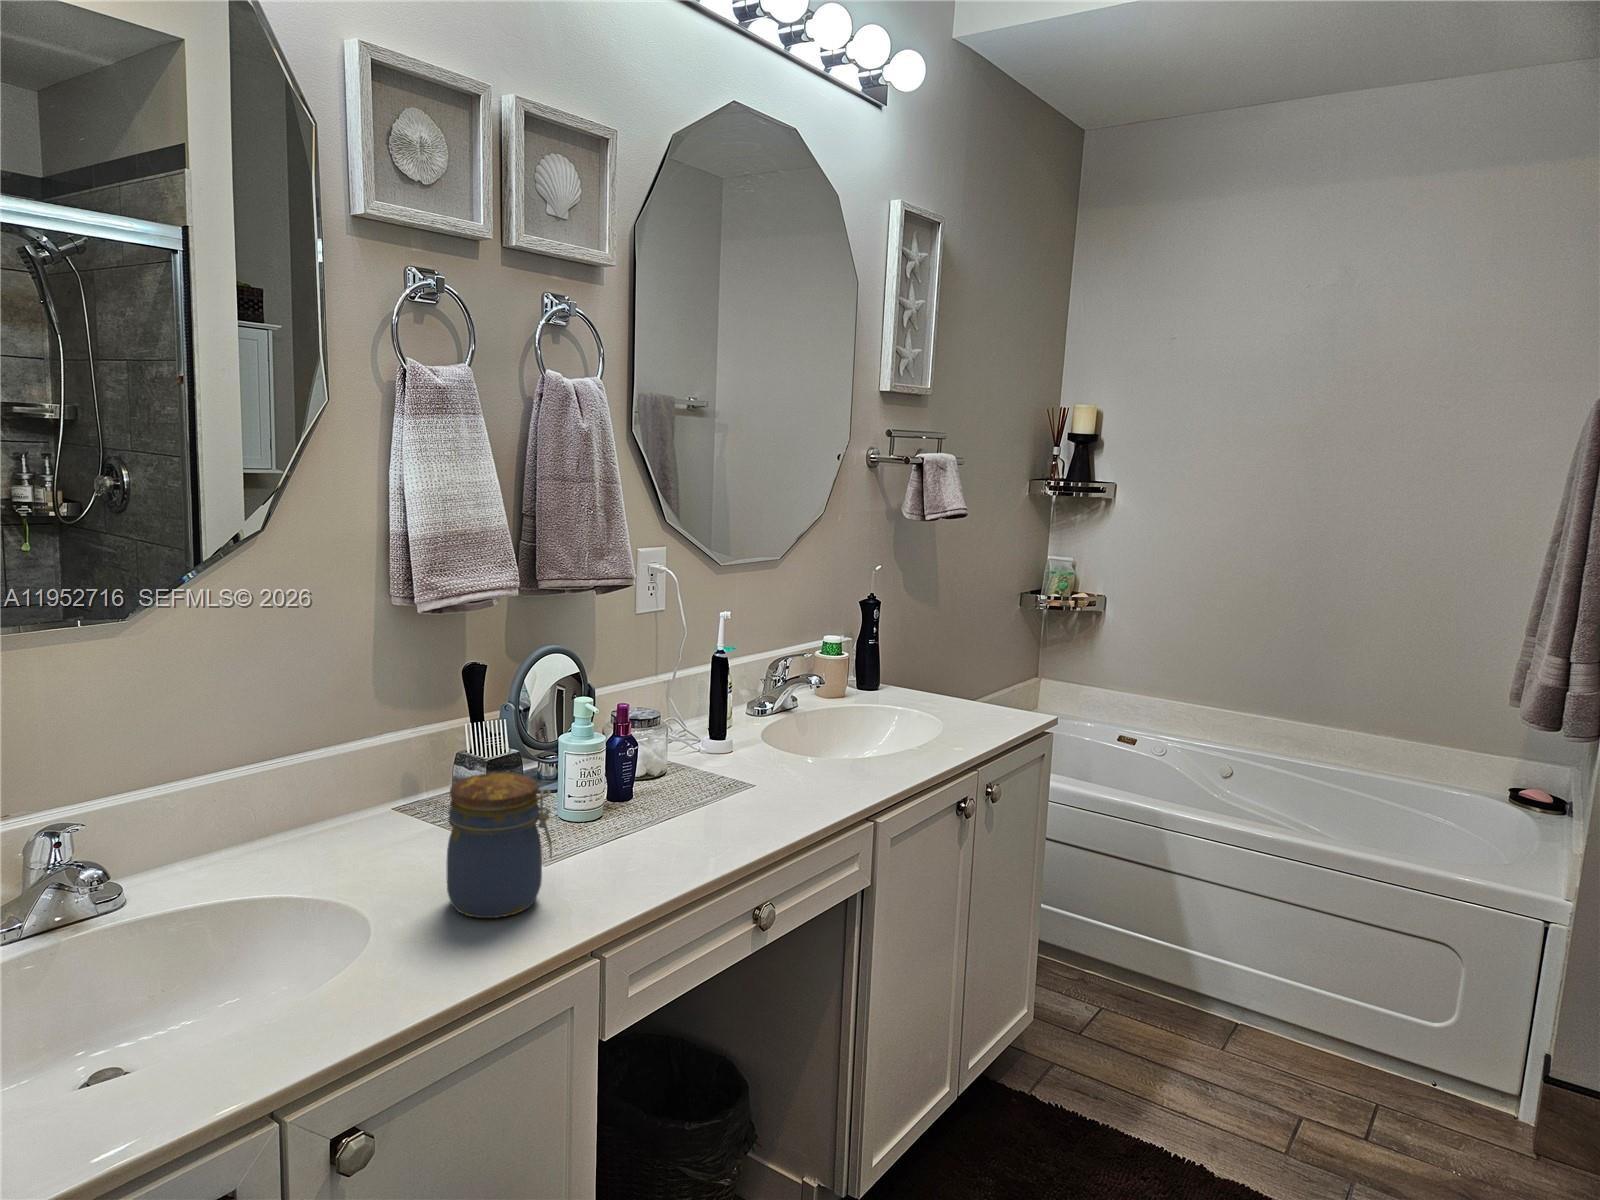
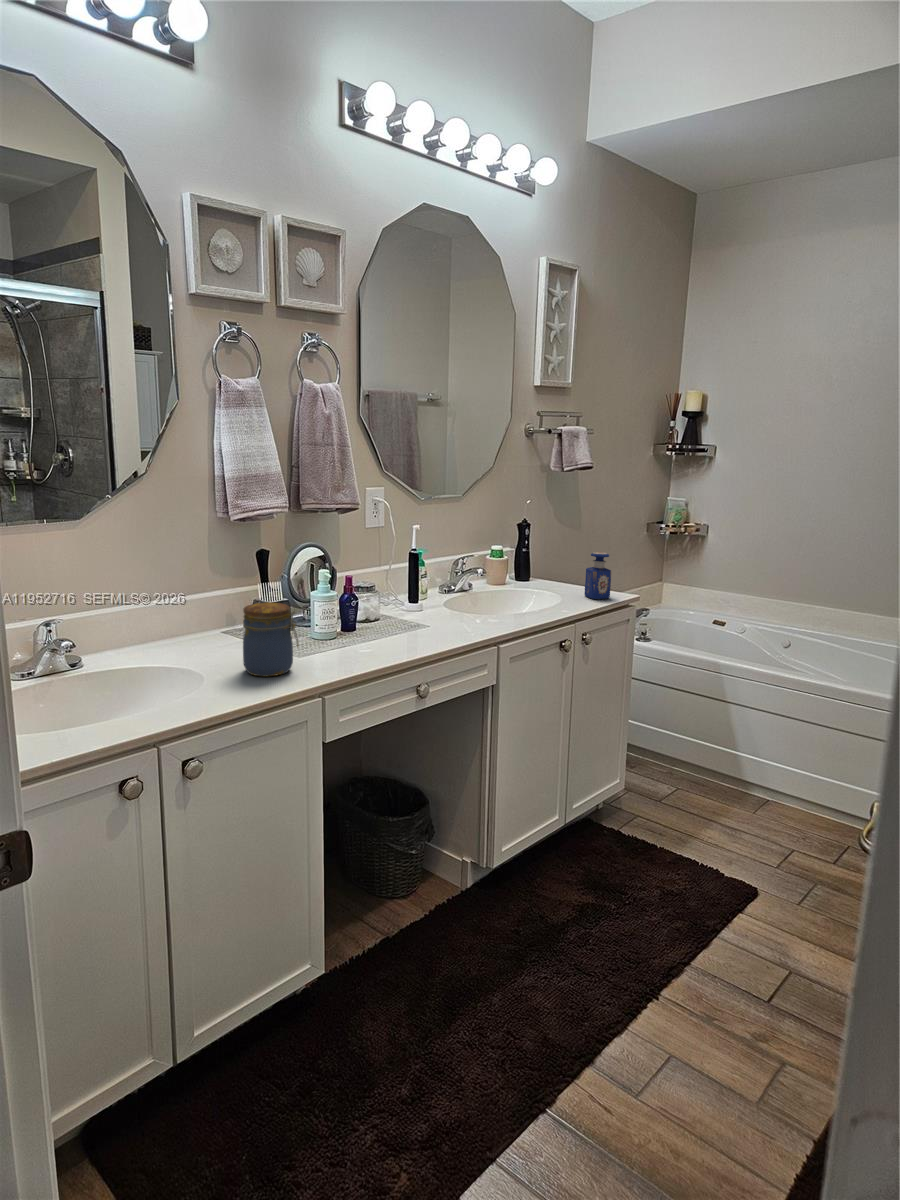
perfume bottle: none [977,650,1020,724] -> present [585,552,611,599]

